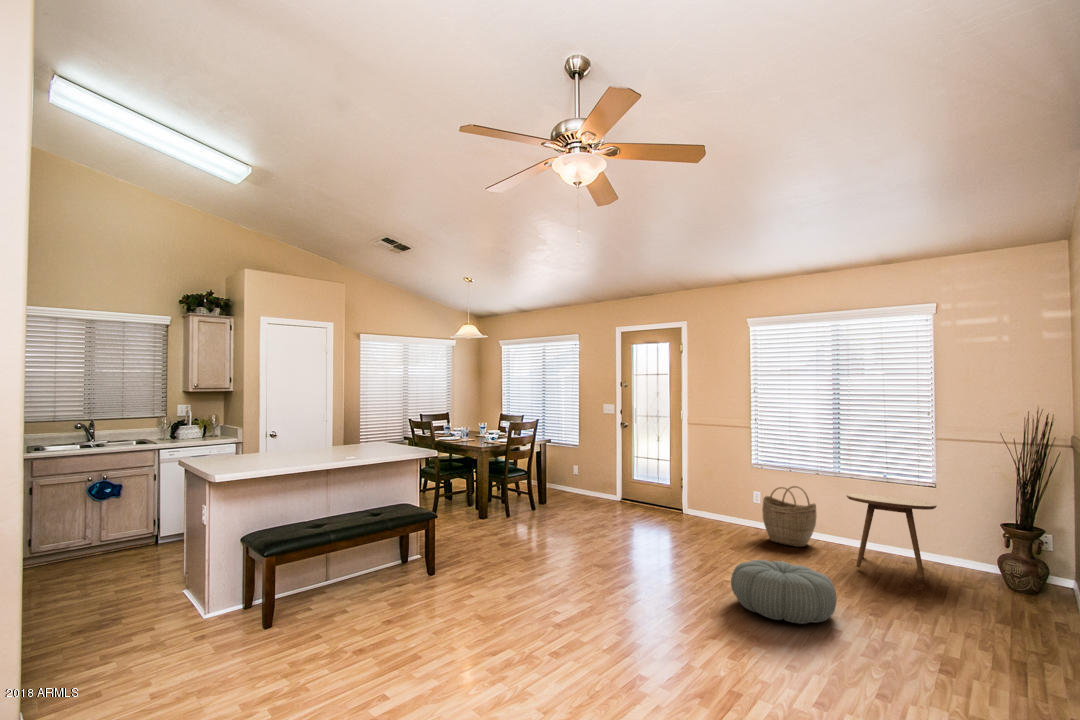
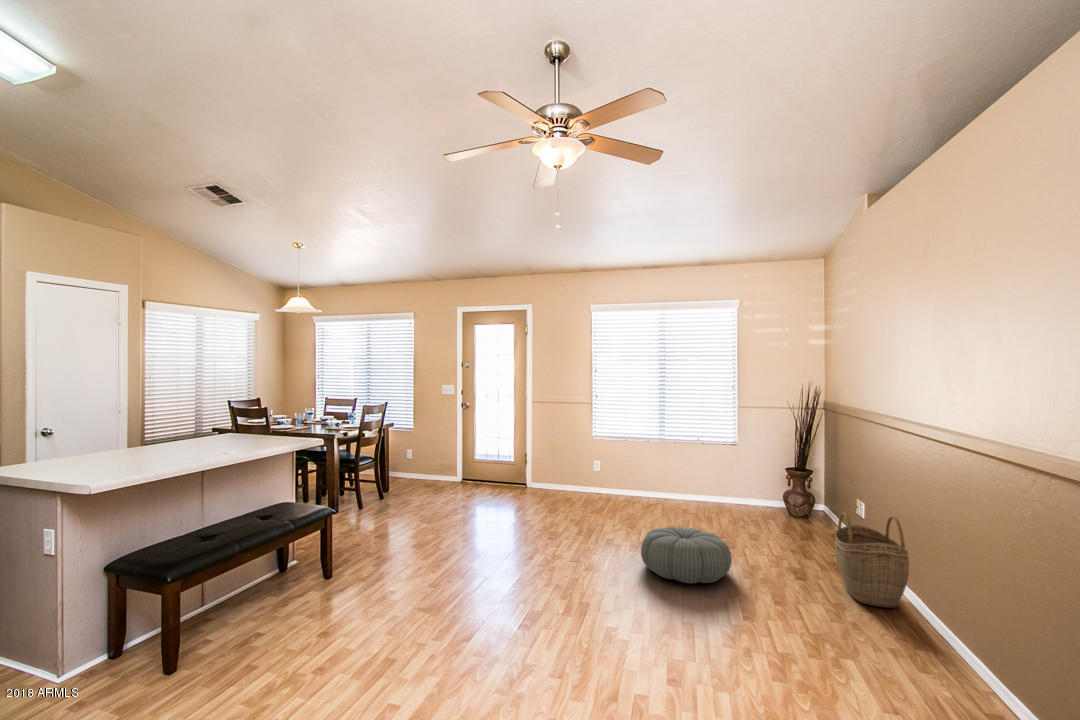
woven basket: present [762,486,816,547] -> present [835,512,909,608]
side table: present [846,494,937,579] -> none [681,455,745,519]

